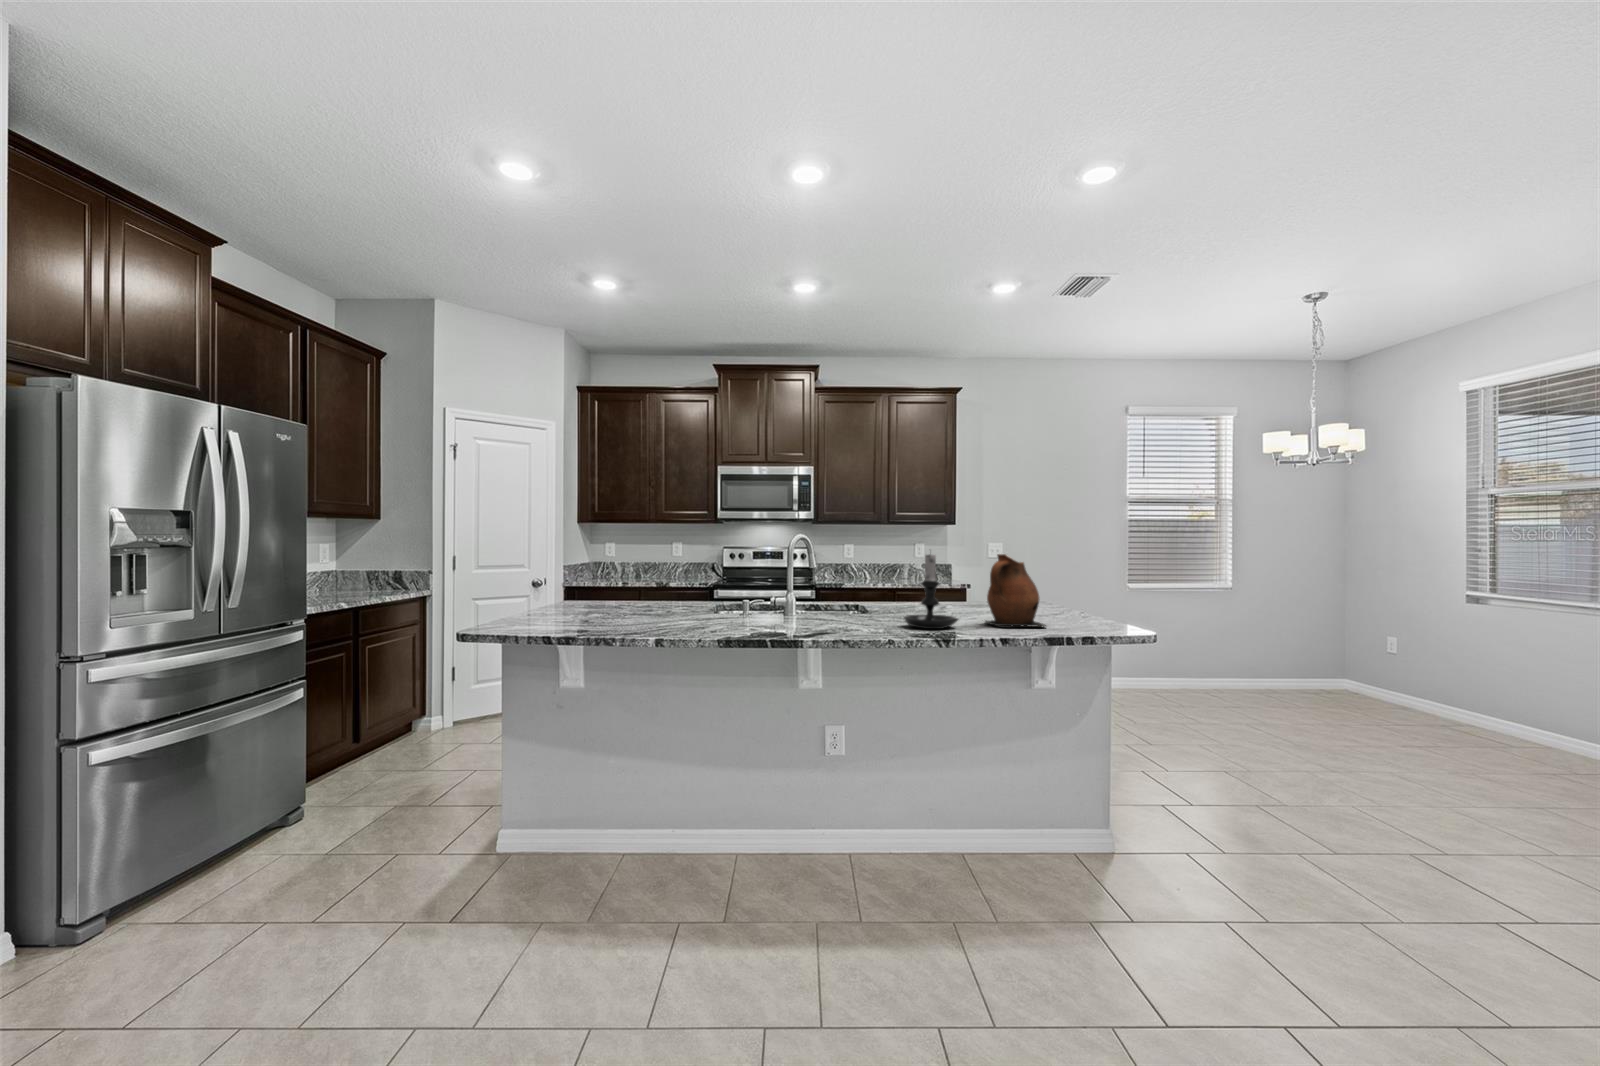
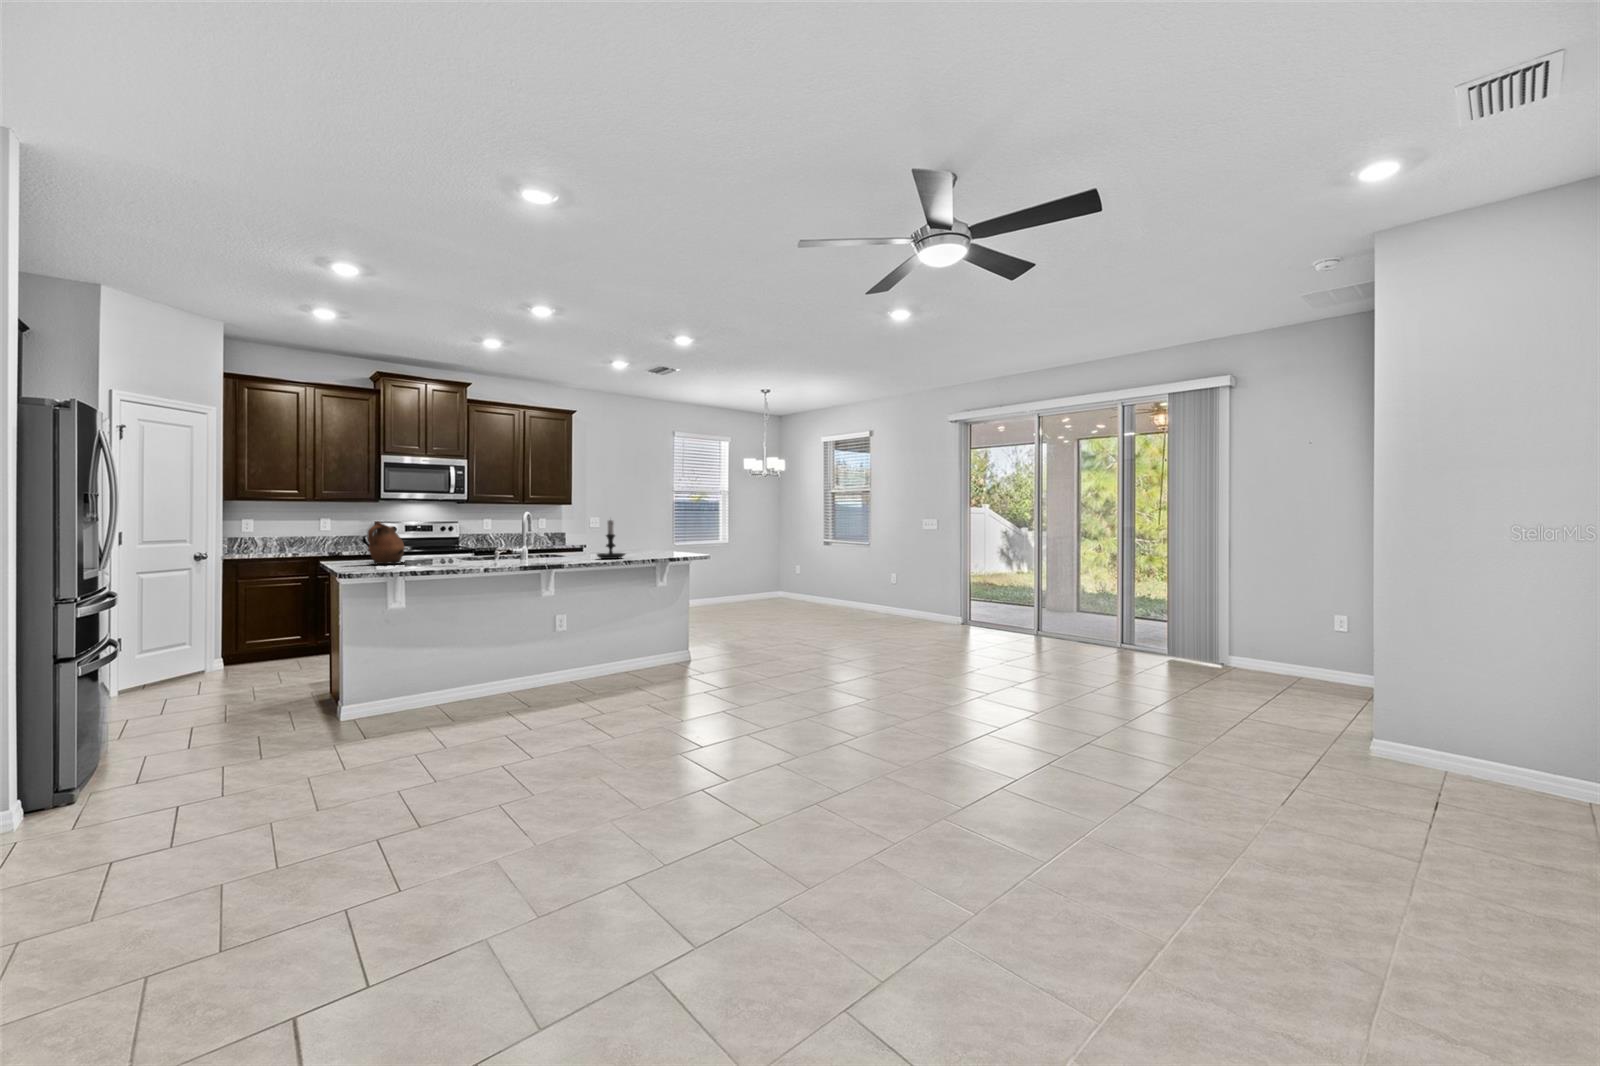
ceramic pitcher: present [985,554,1046,627] -> present [368,522,405,564]

